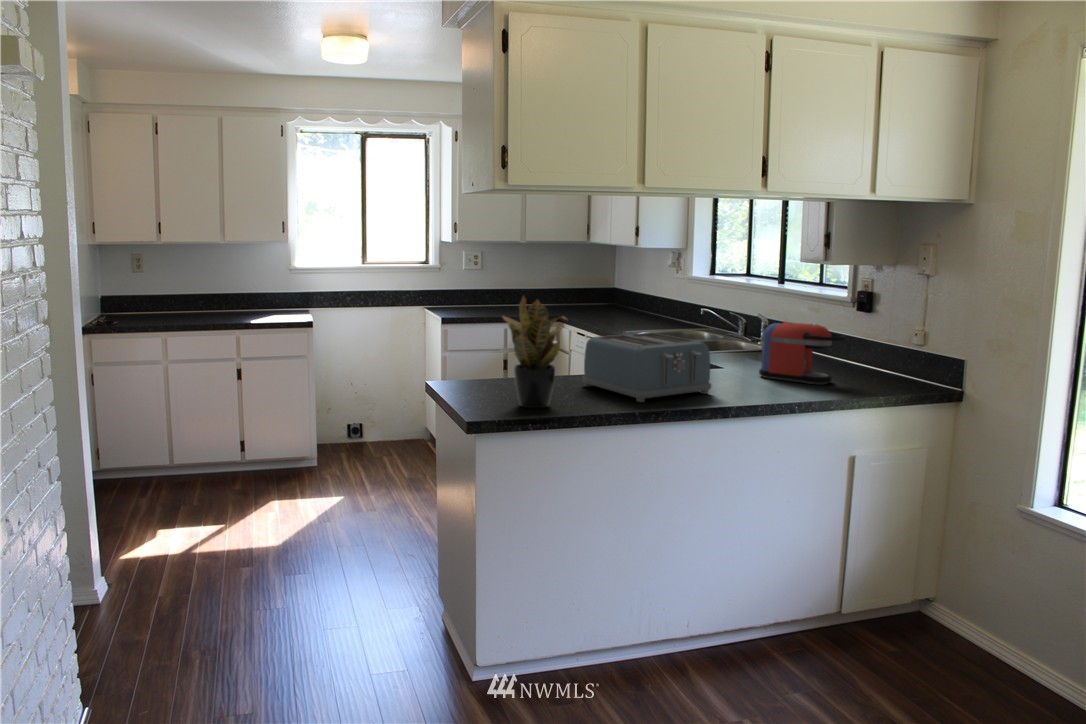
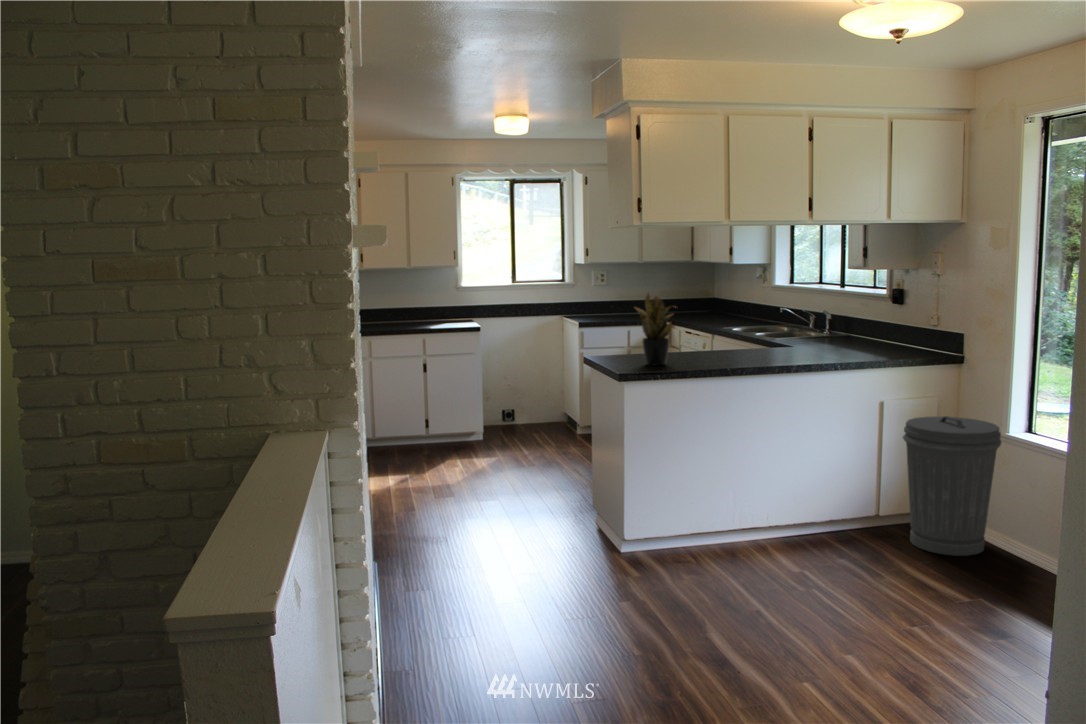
coffee maker: present [759,322,845,384] -> none [816,311,876,353]
toaster: present [582,333,711,402] -> none [687,320,777,362]
trash can: none [887,477,1031,688] -> present [903,416,1002,556]

